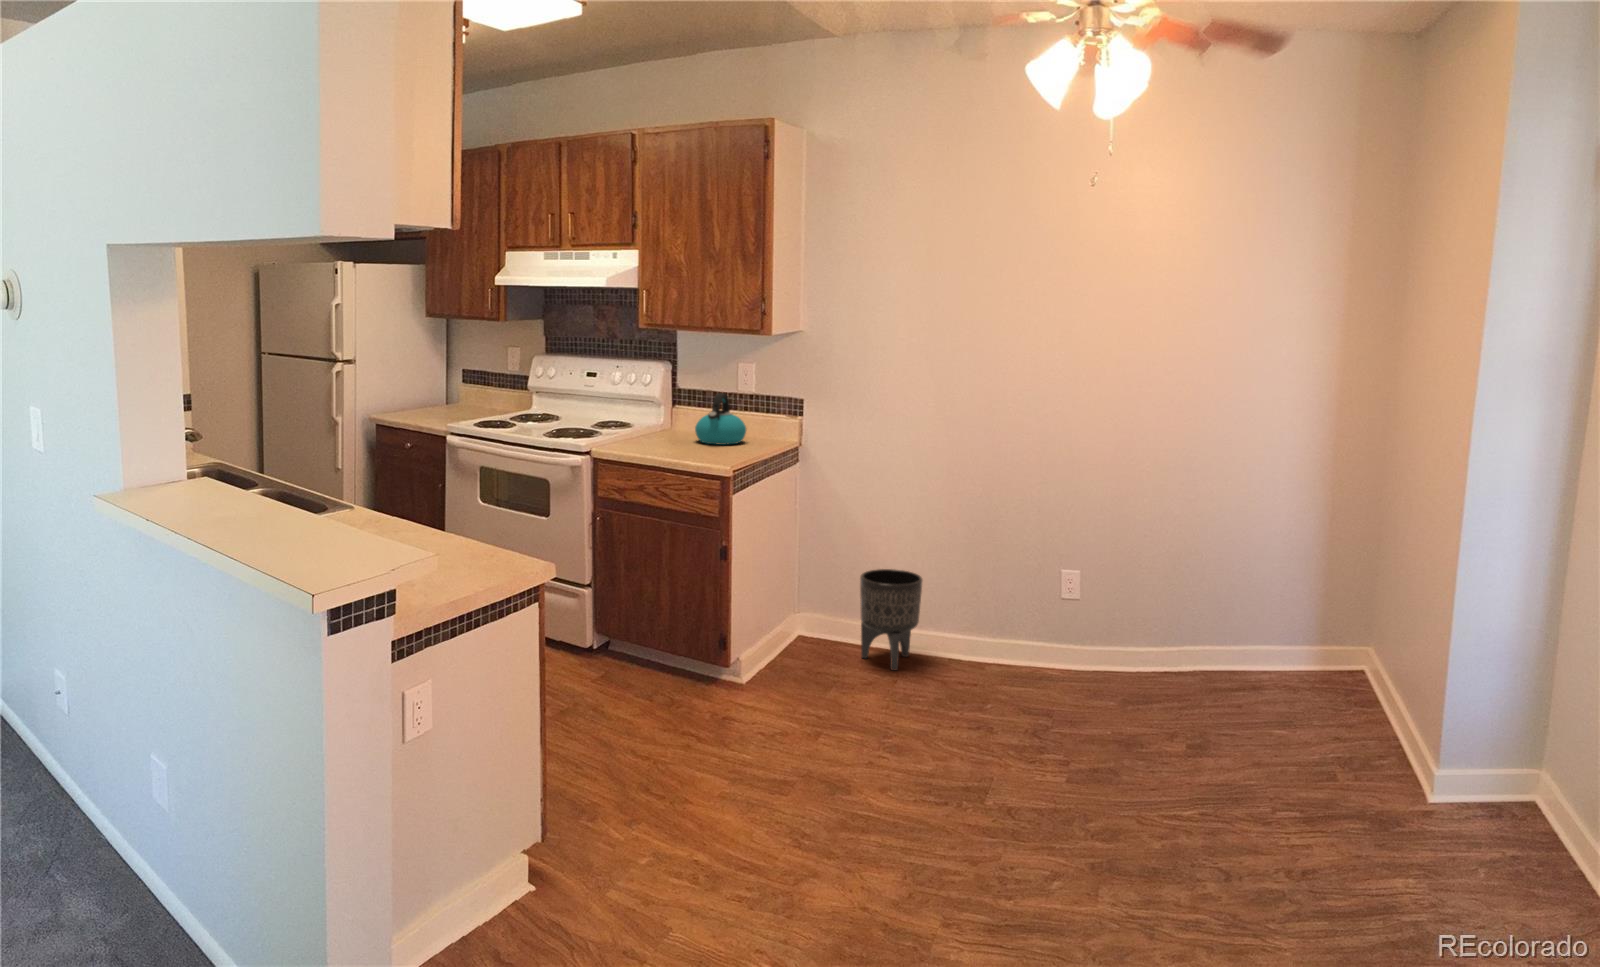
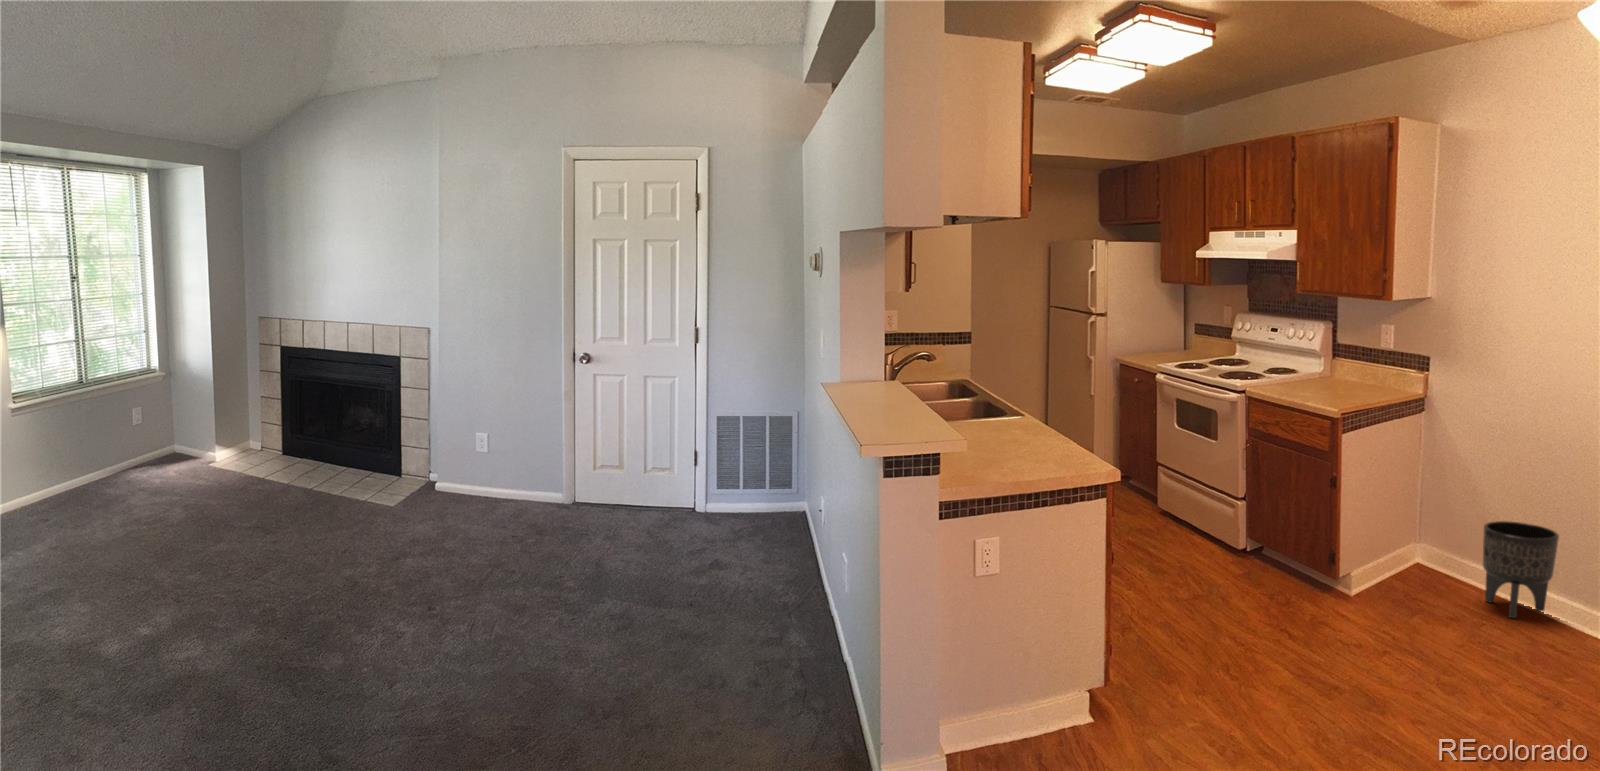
kettle: present [695,393,746,445] -> none [1333,349,1384,393]

